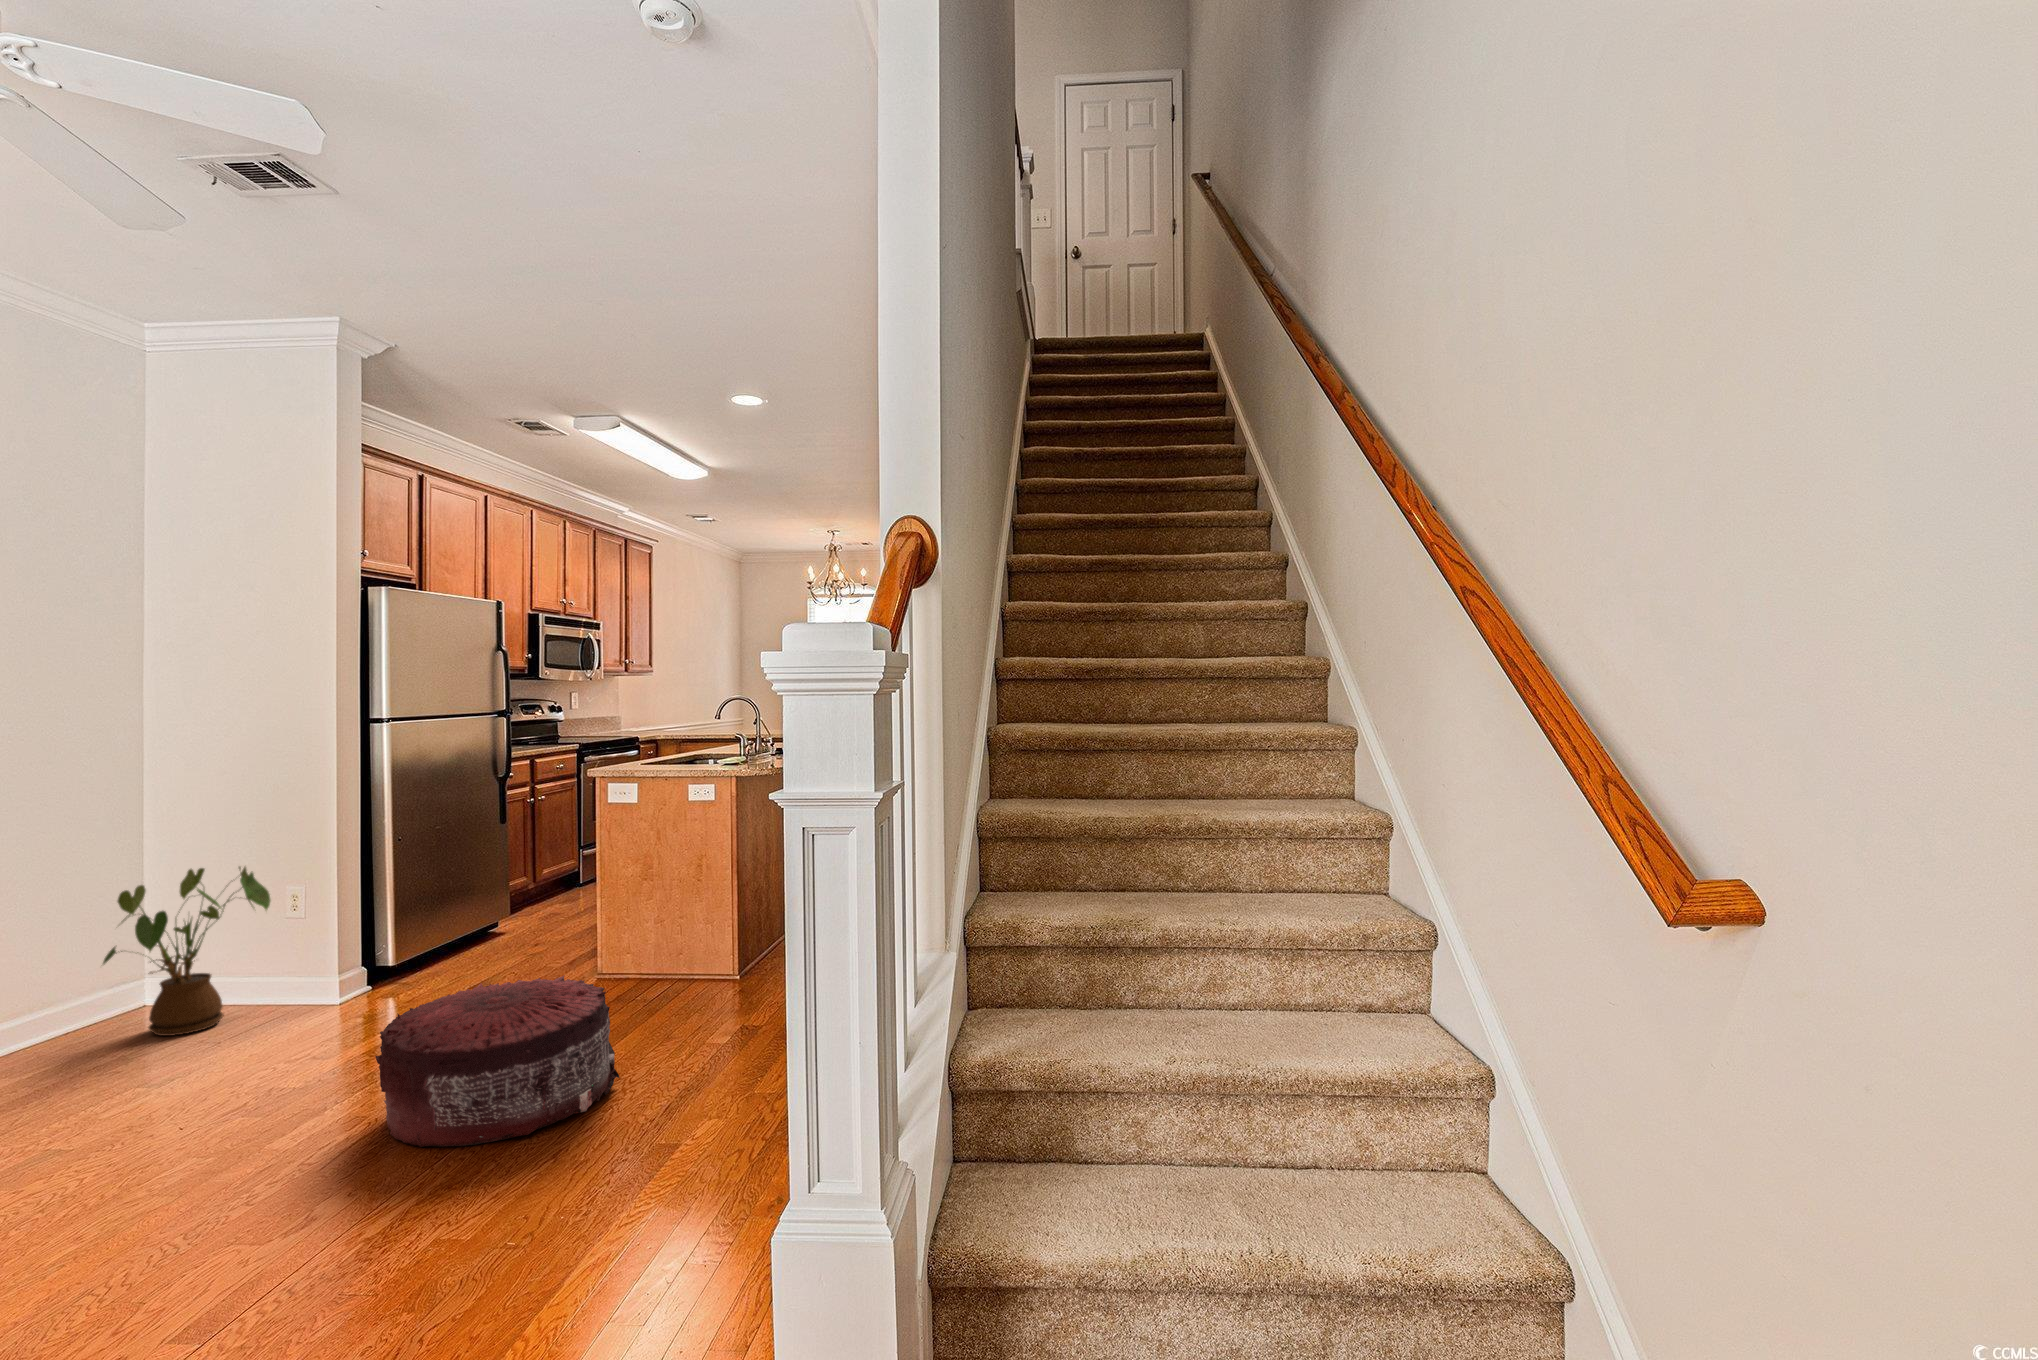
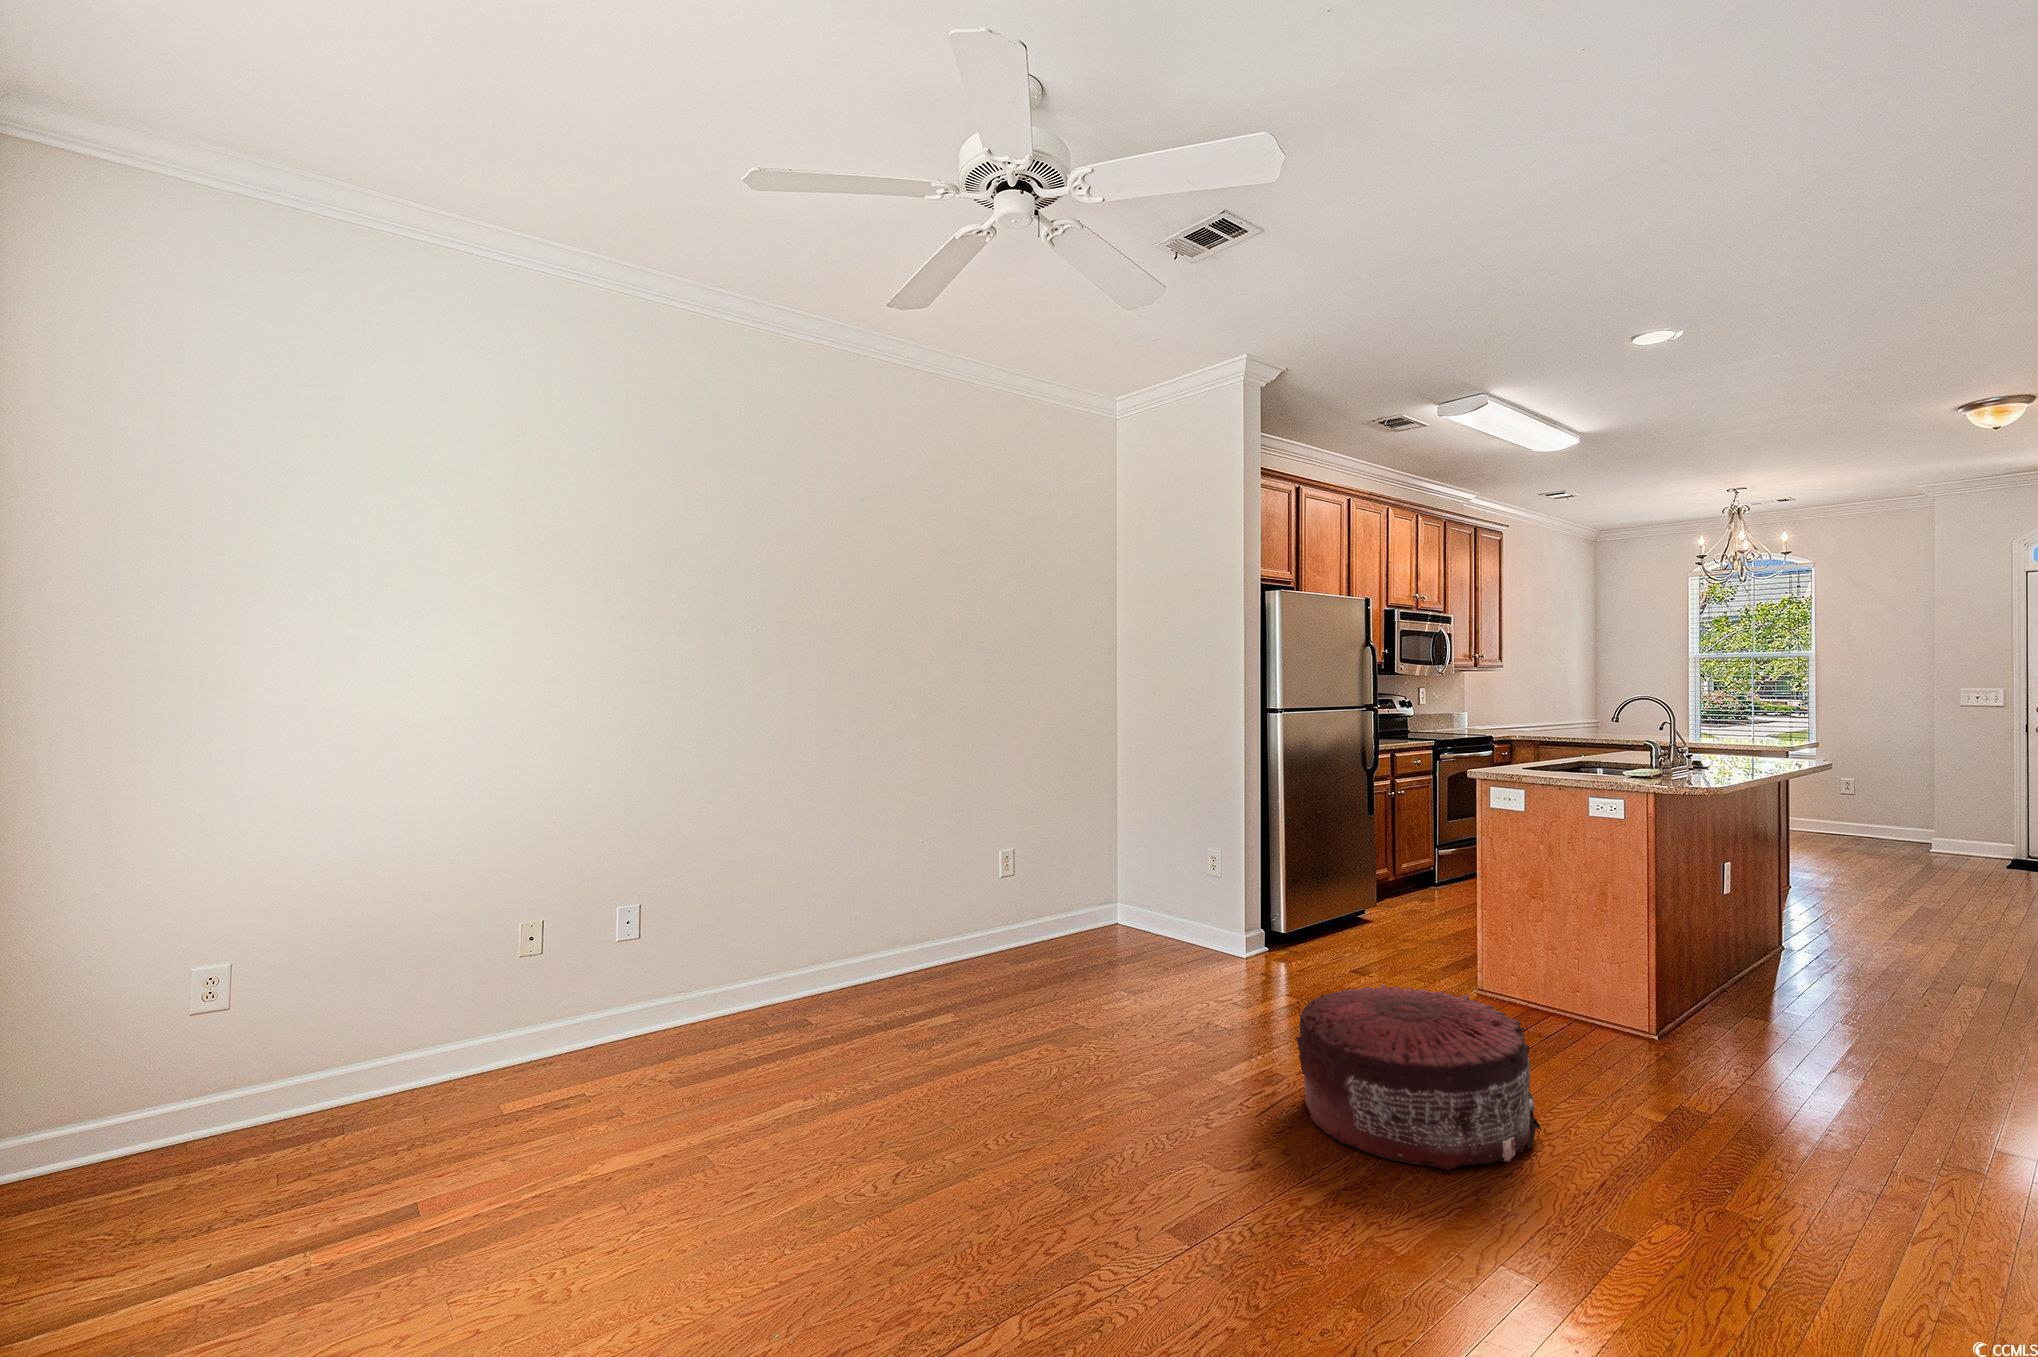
house plant: present [103,867,271,1036] -> none [1088,828,1196,961]

